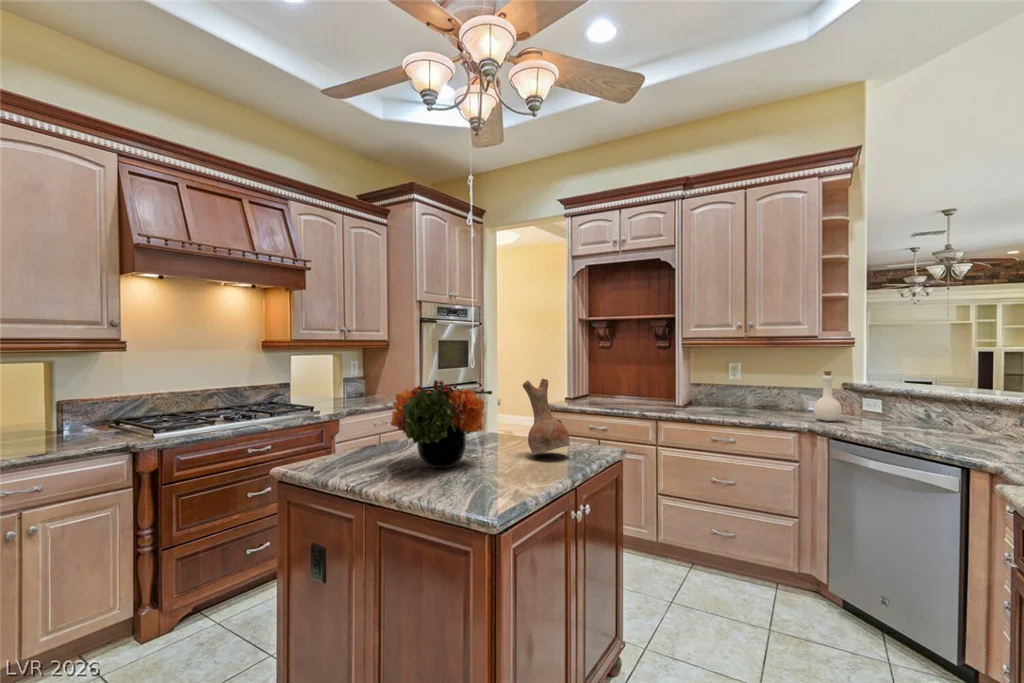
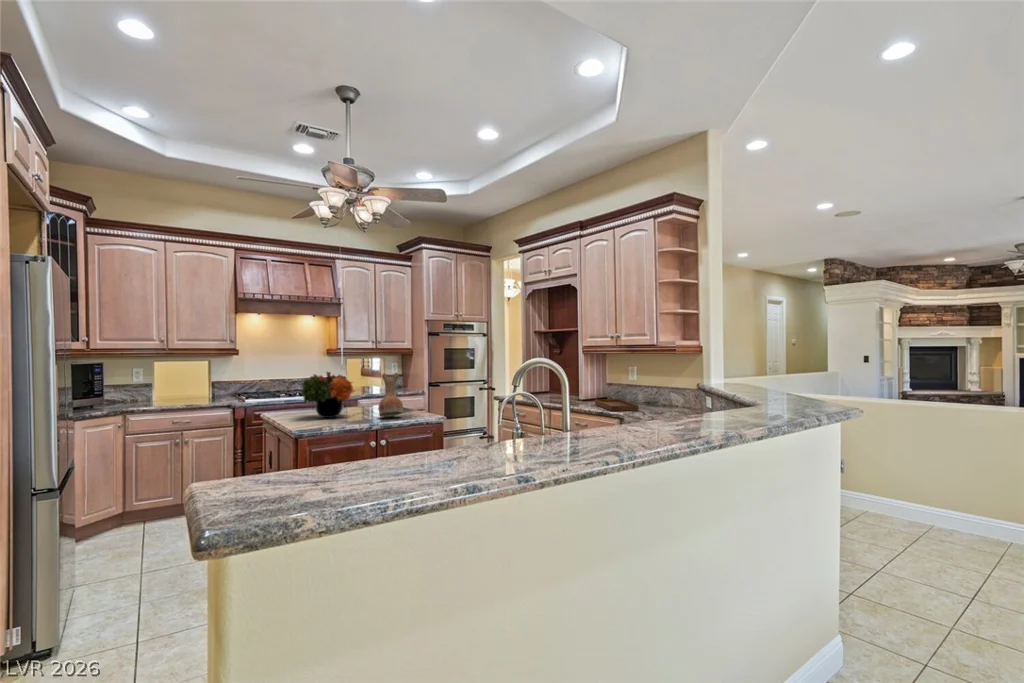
bottle: present [814,371,842,421] -> none [645,373,665,413]
tray: none [714,392,796,421] -> present [595,390,638,411]

